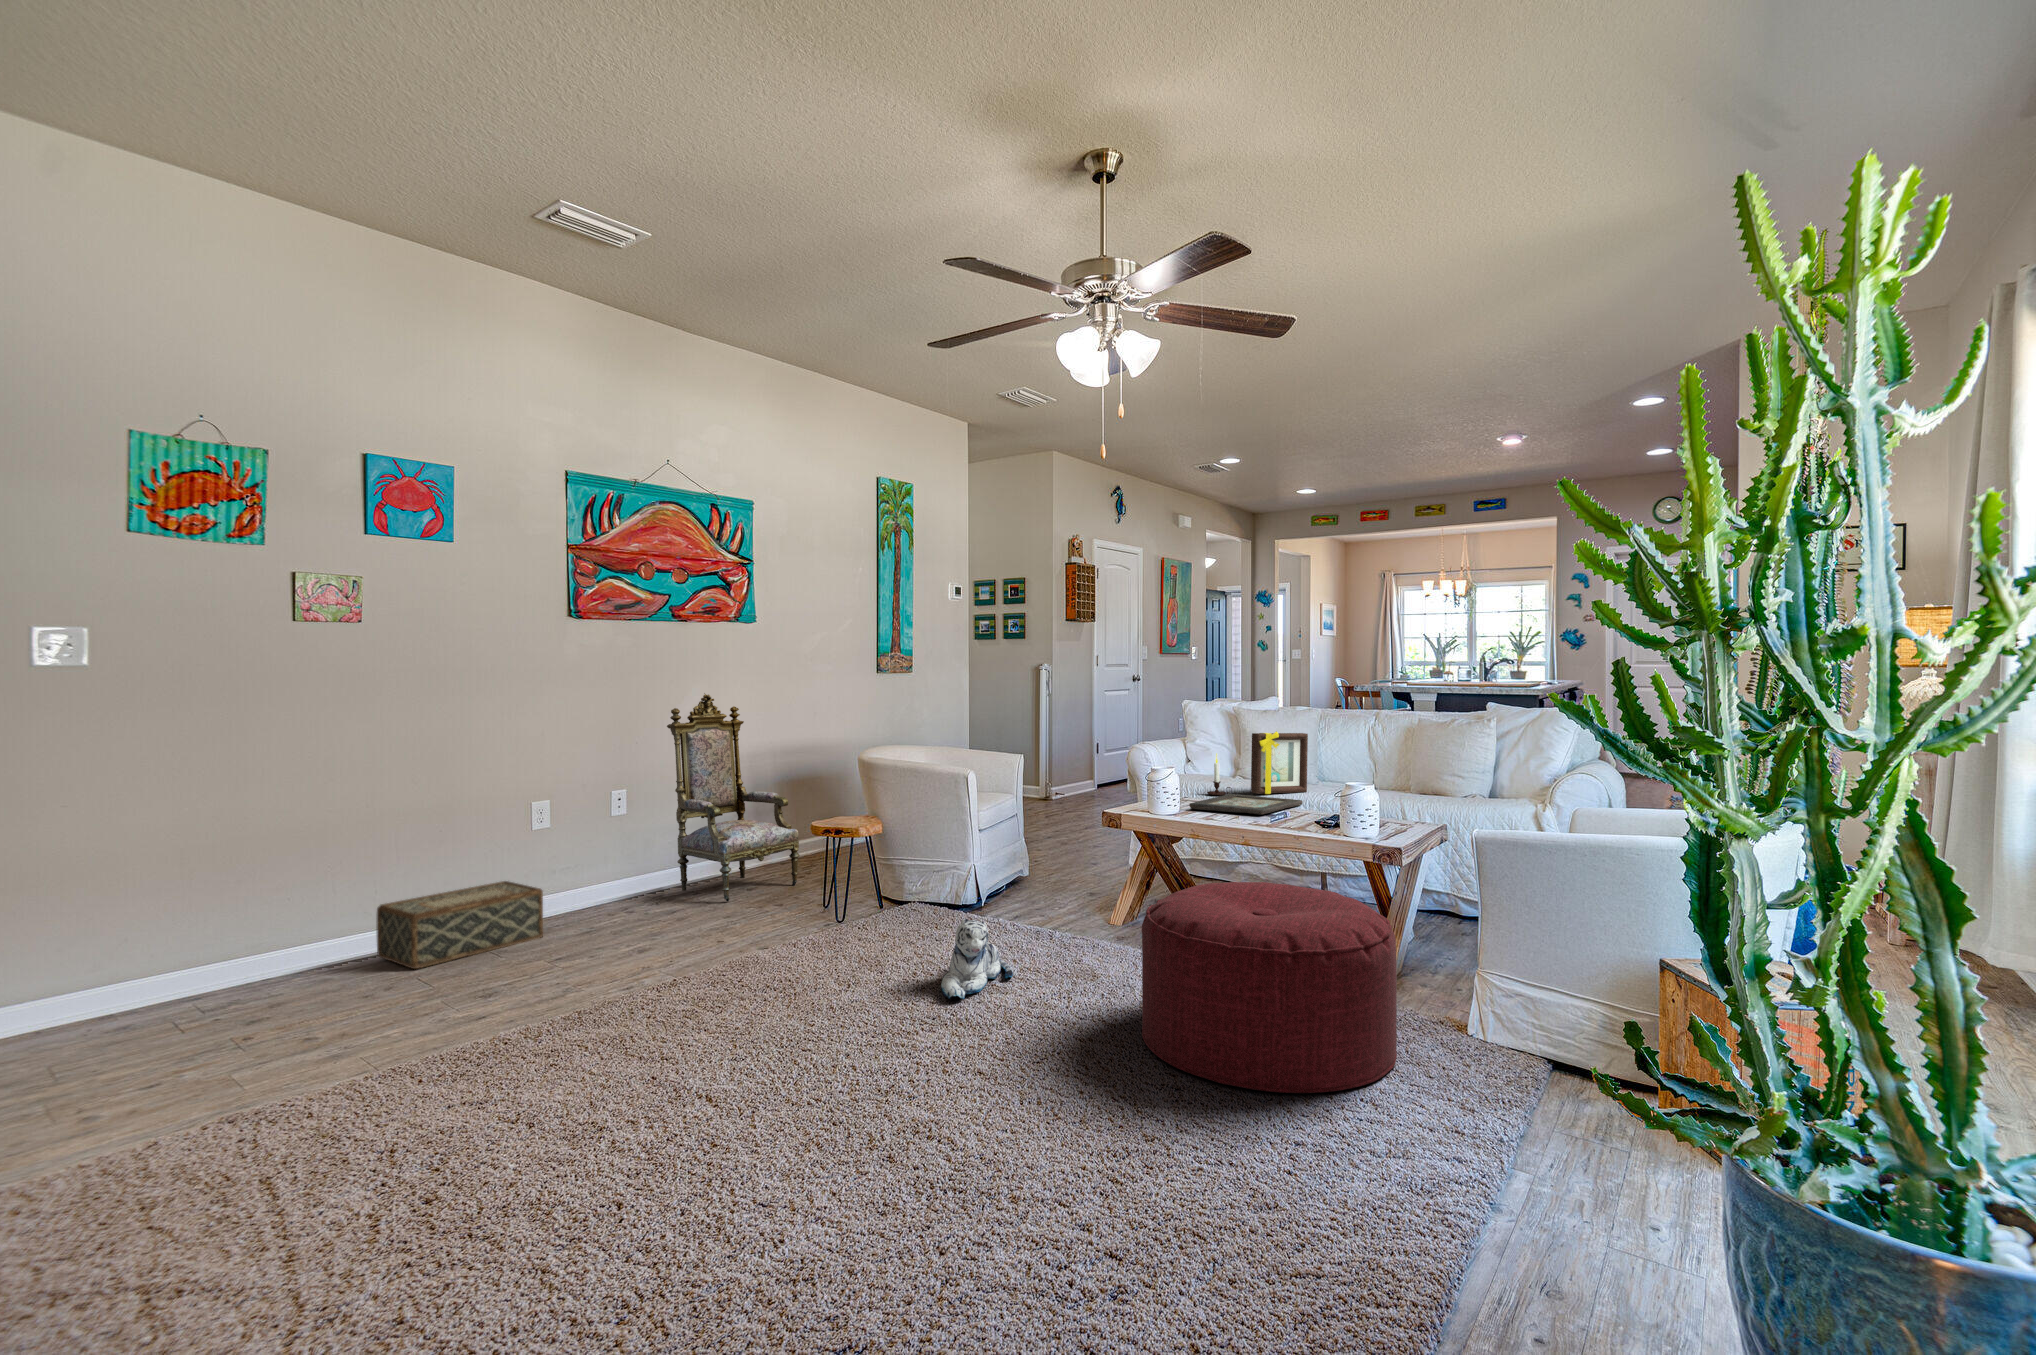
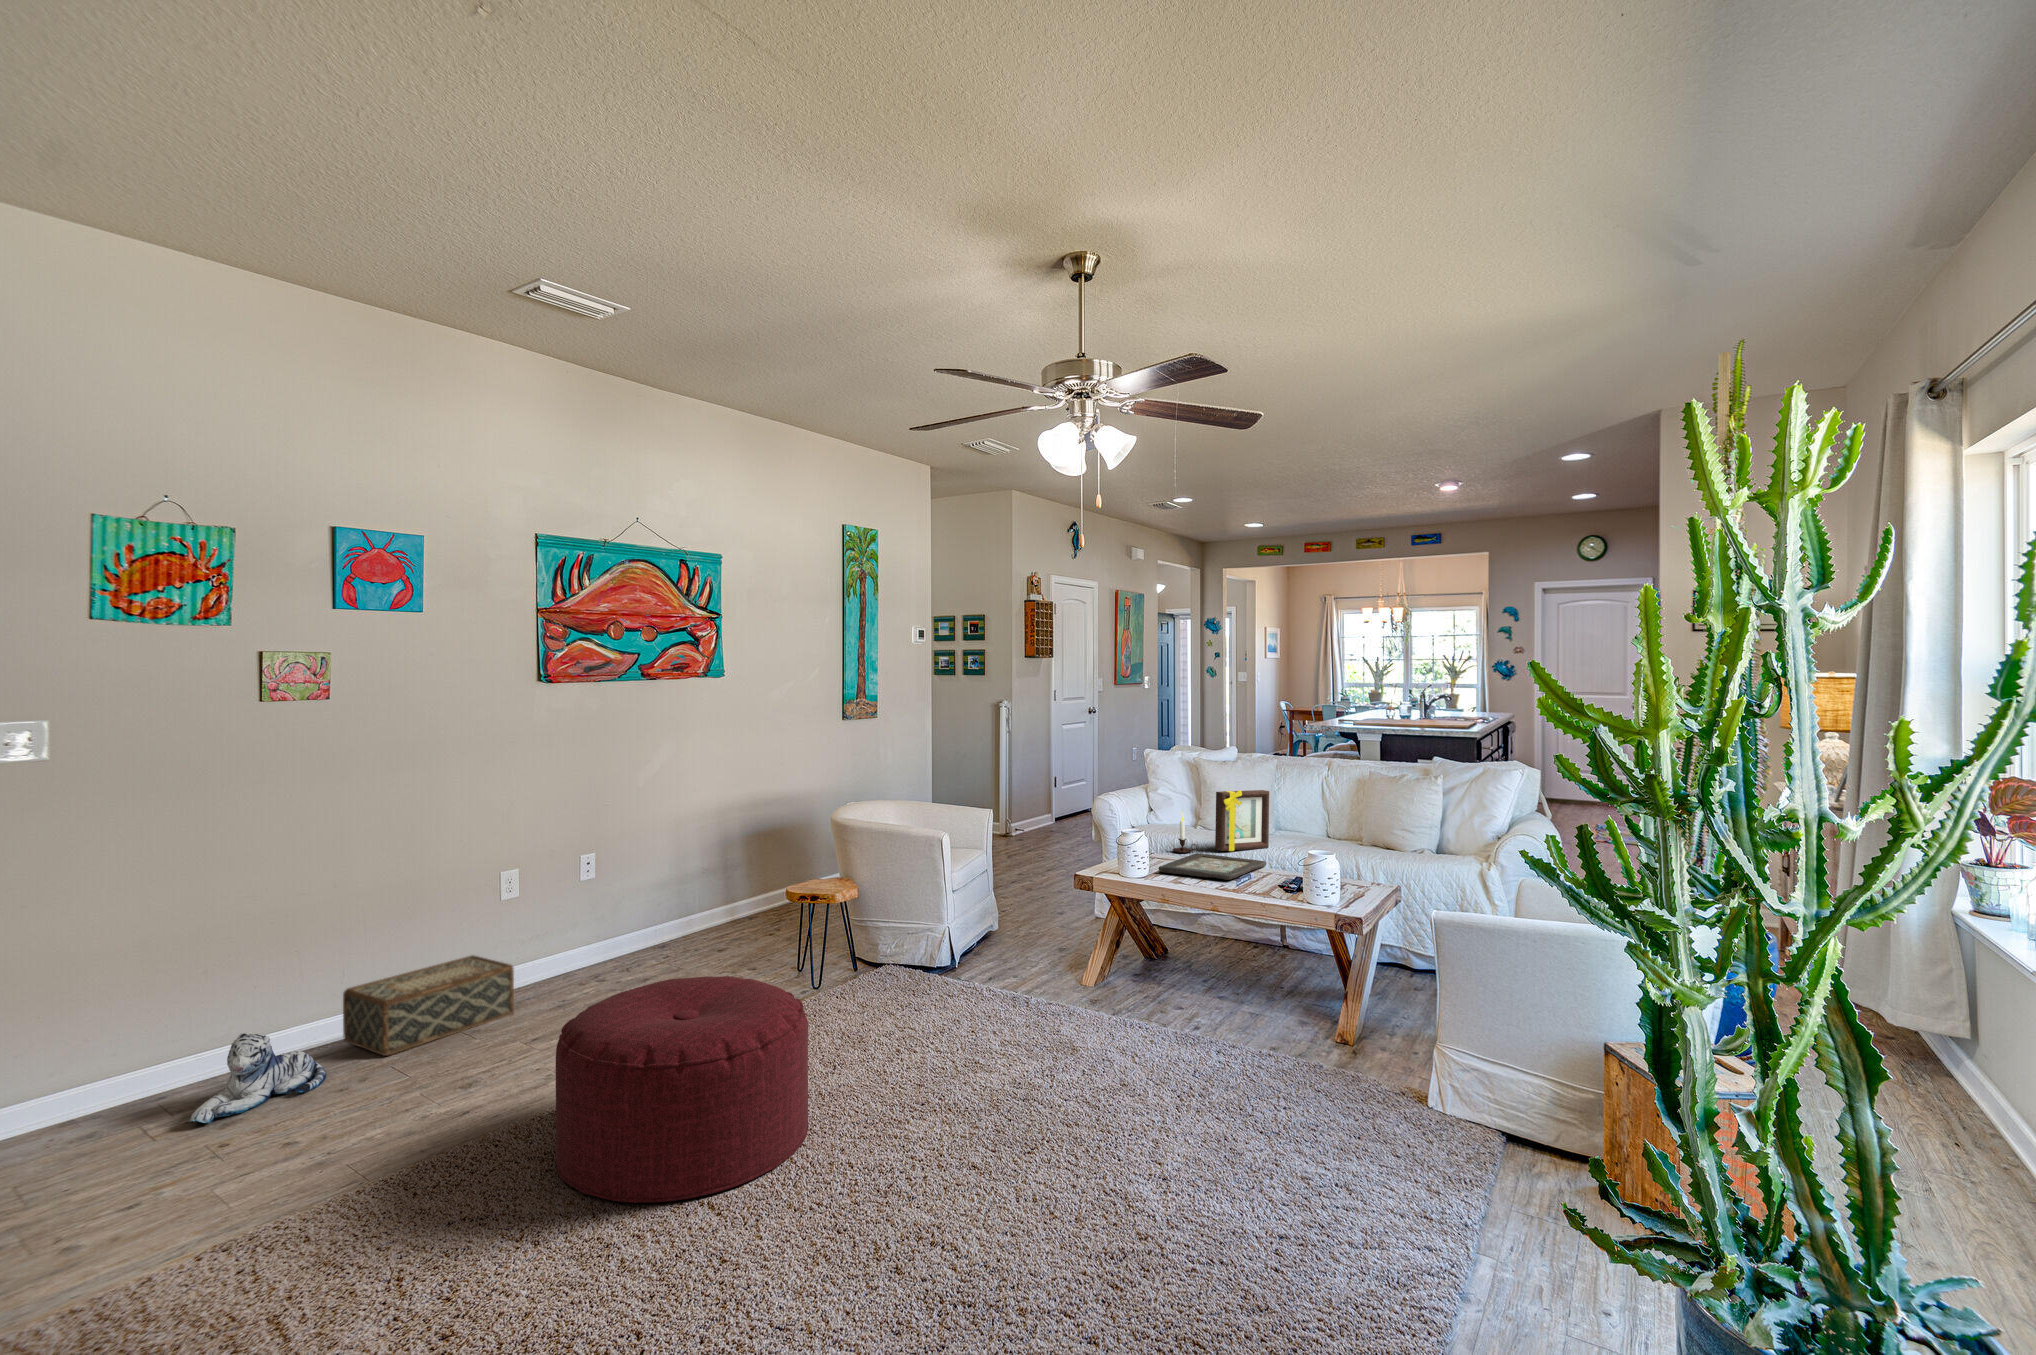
armchair: present [667,693,800,902] -> none [634,752,769,967]
ottoman: present [1142,882,1397,1093] -> present [556,976,809,1203]
plush toy: present [941,919,1013,999] -> present [190,1033,326,1123]

